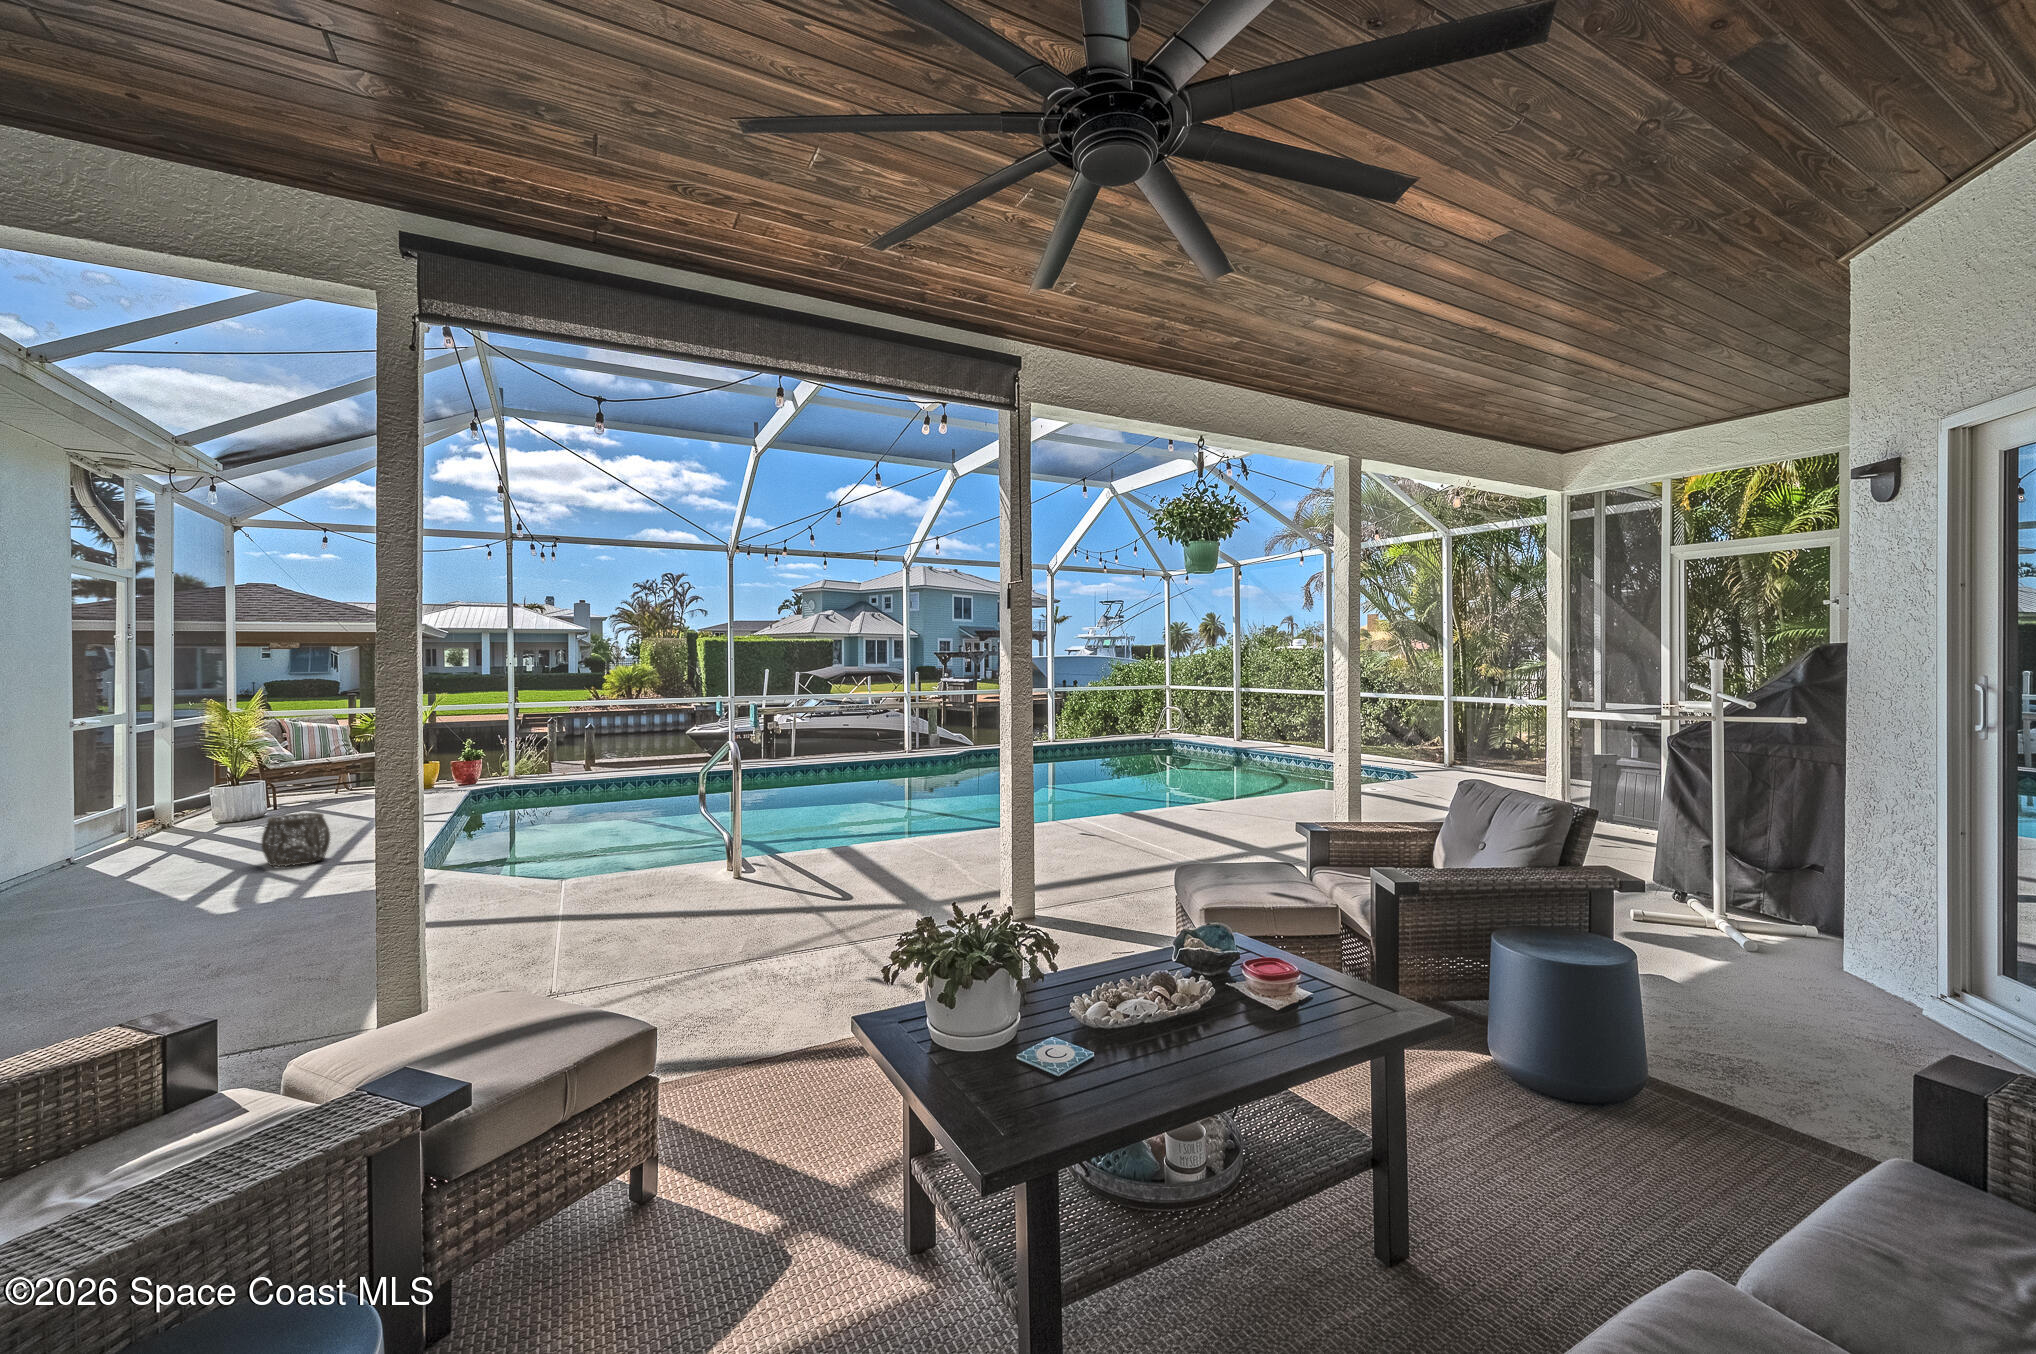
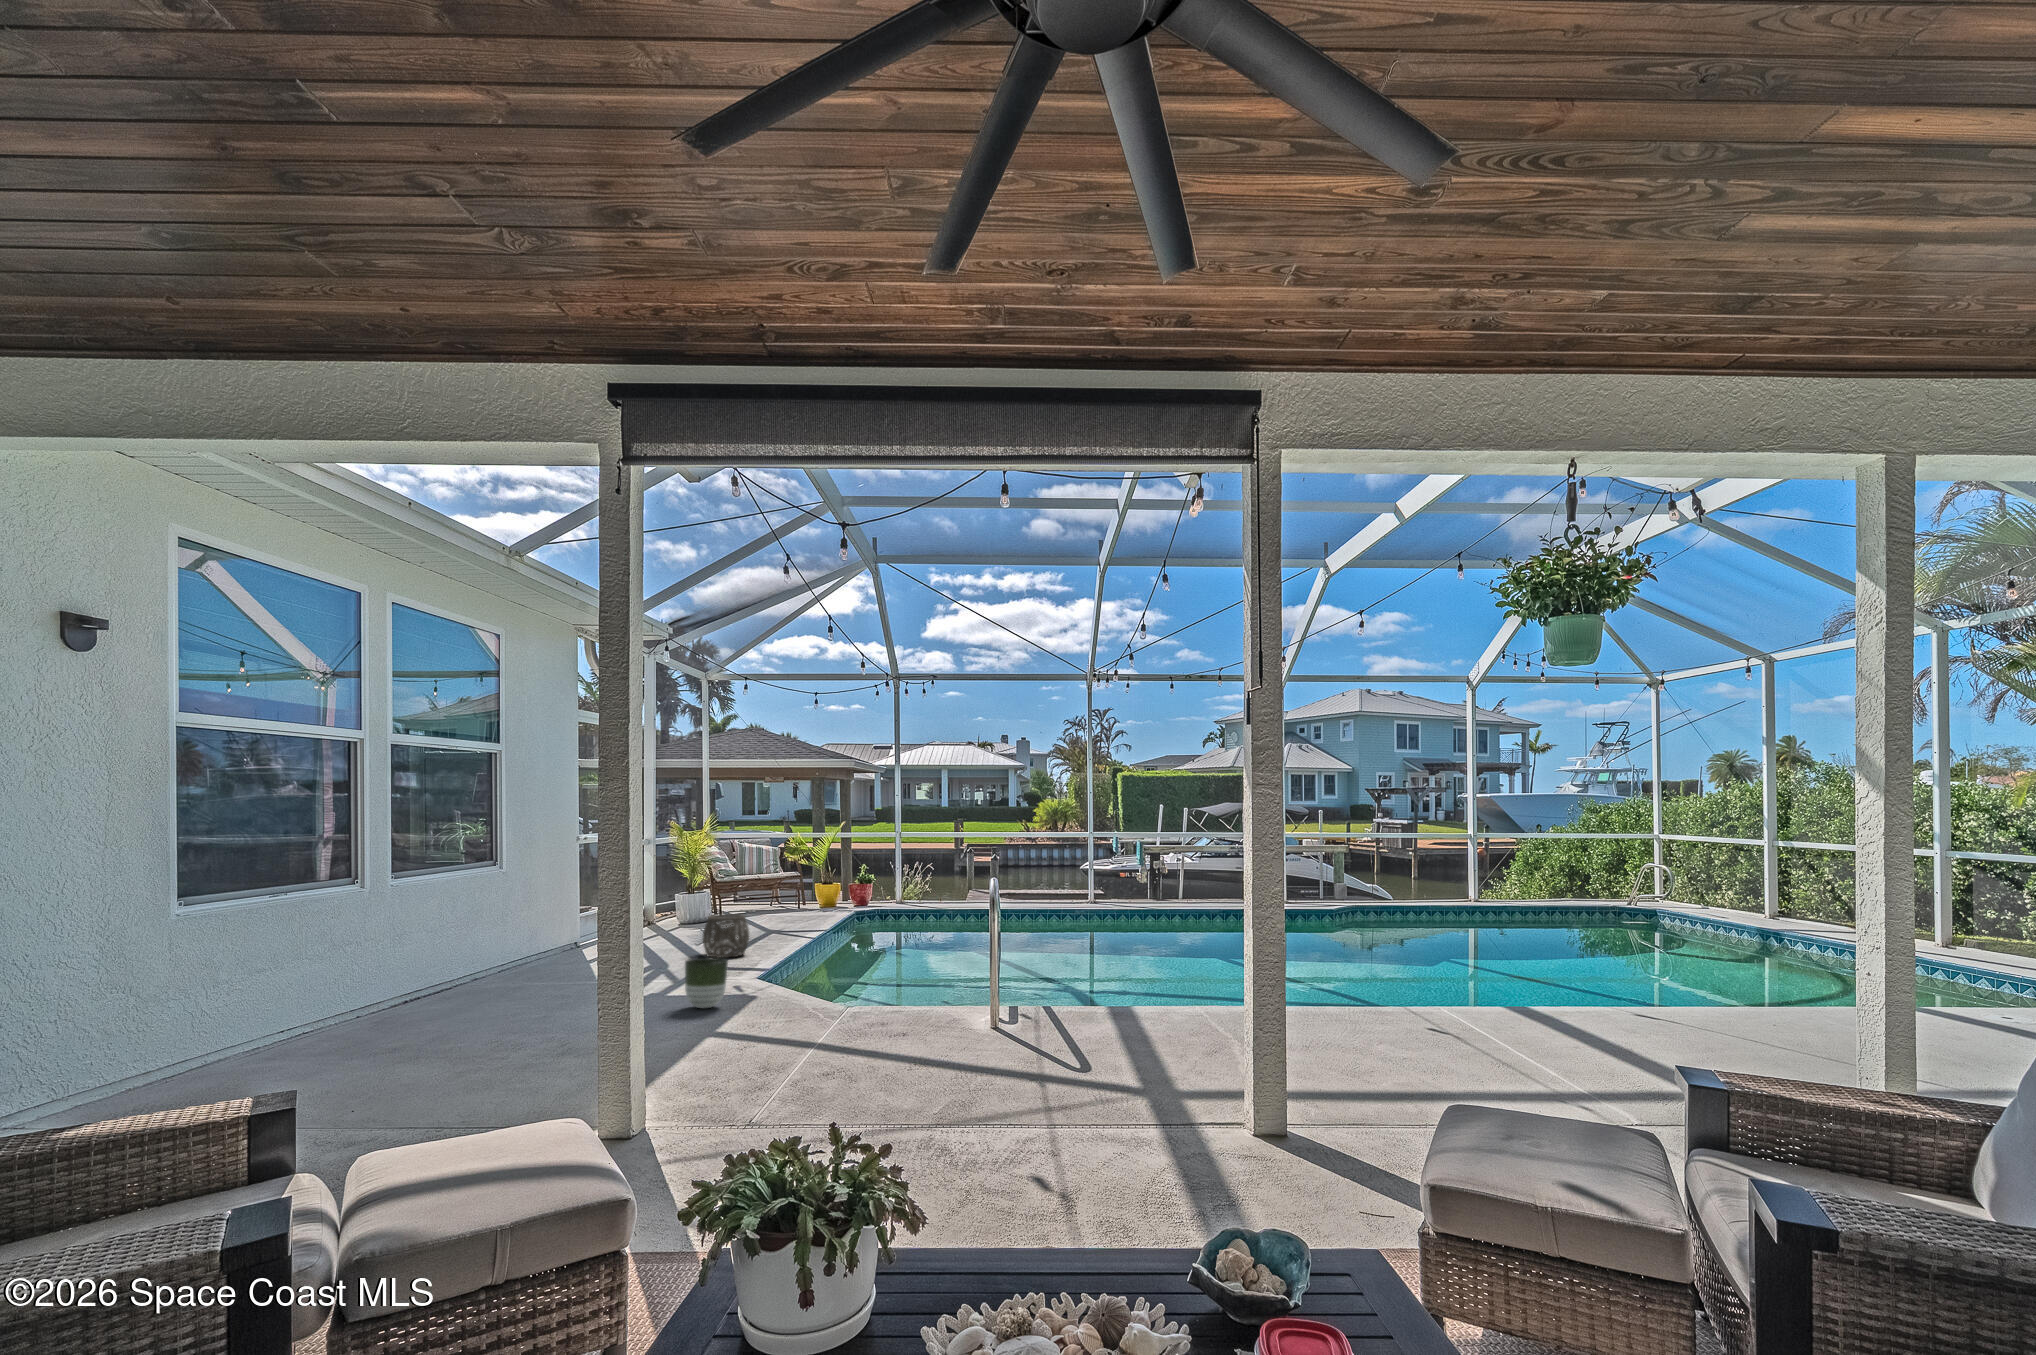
planter: none [247,878,315,943] -> present [685,958,728,1008]

